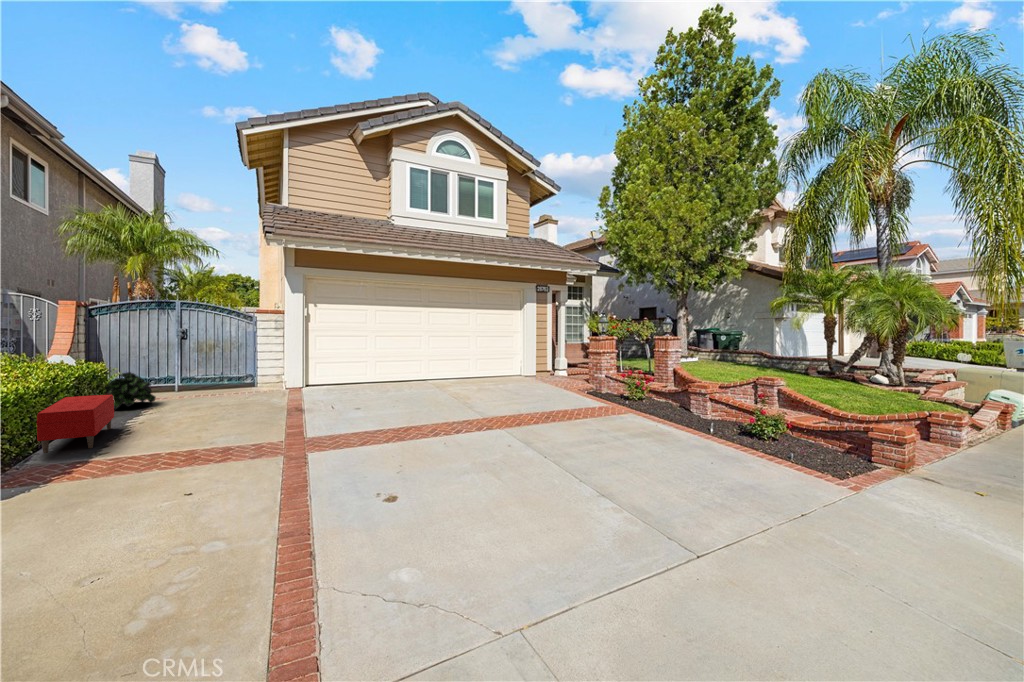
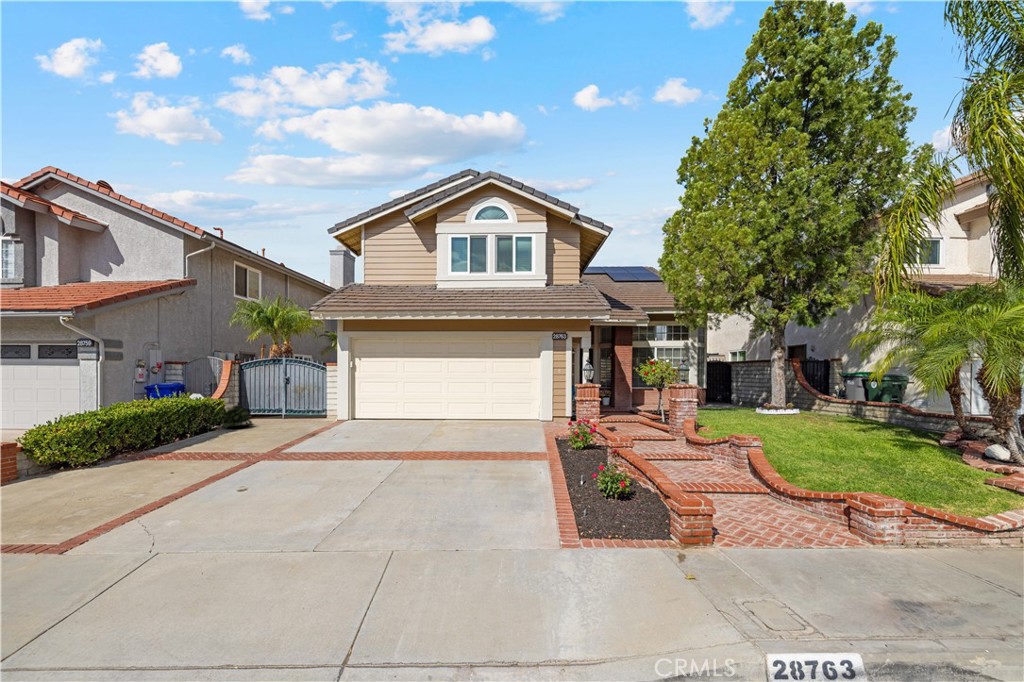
bench: present [37,395,114,453] -> none [158,417,209,447]

